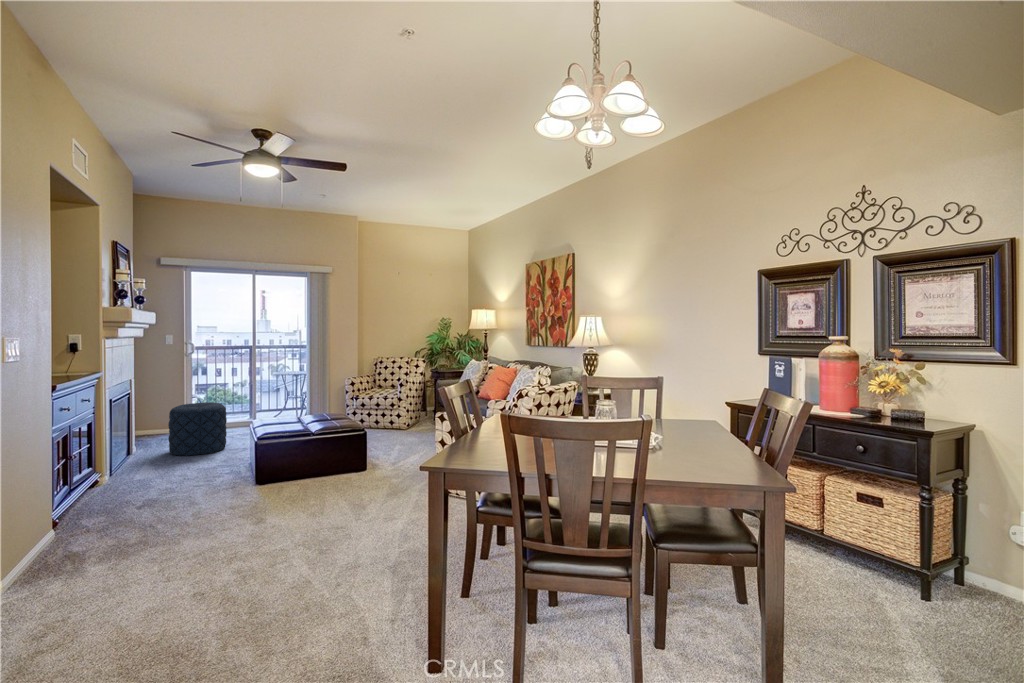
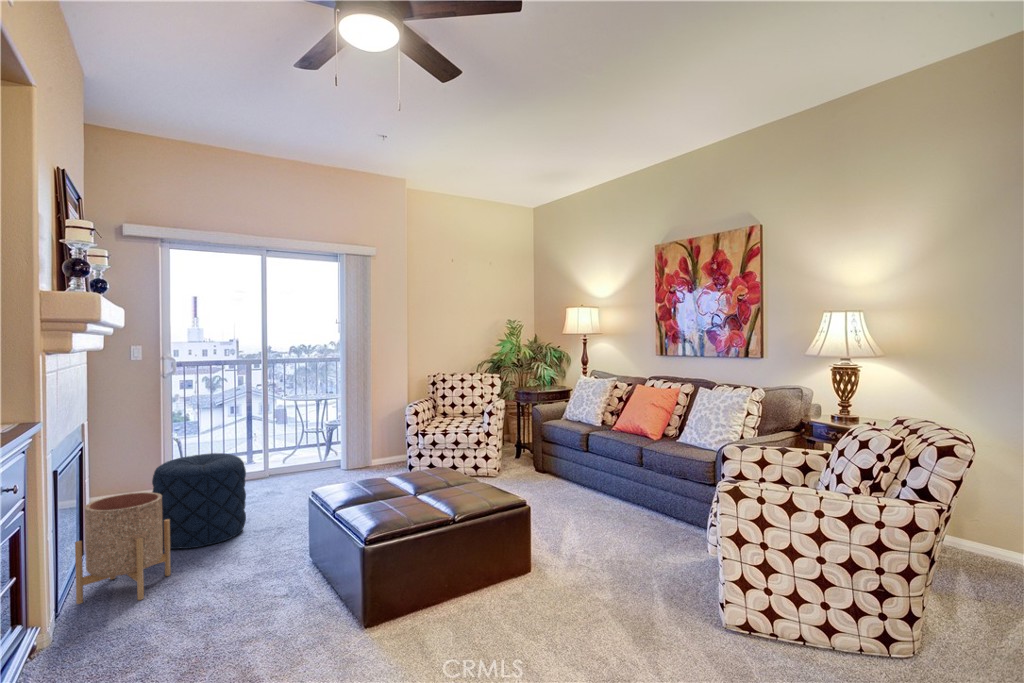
planter: none [120,419,174,475] -> present [75,492,171,604]

